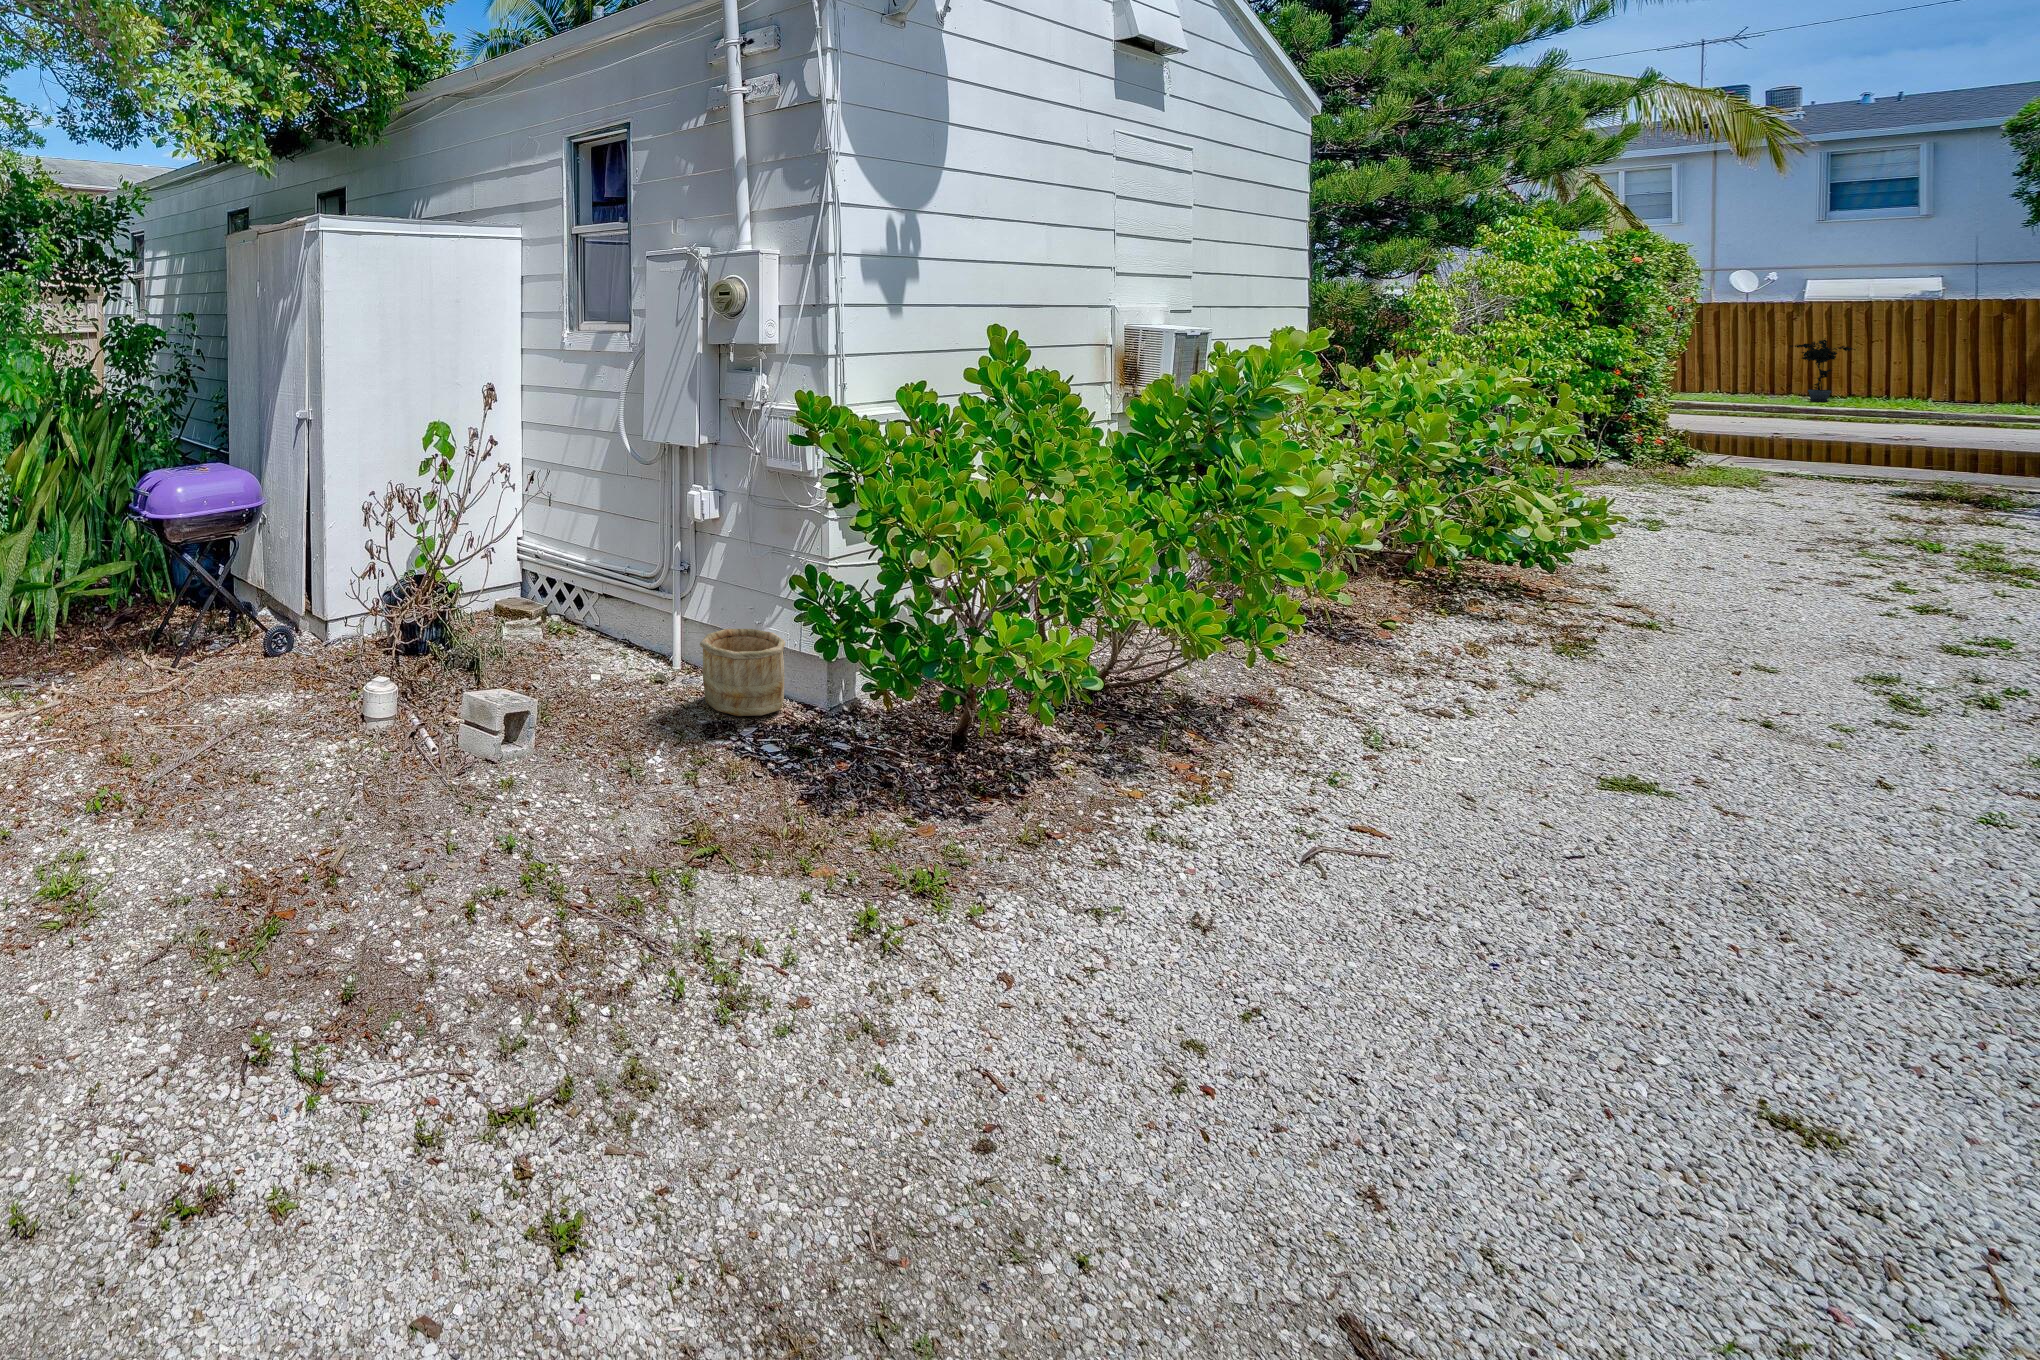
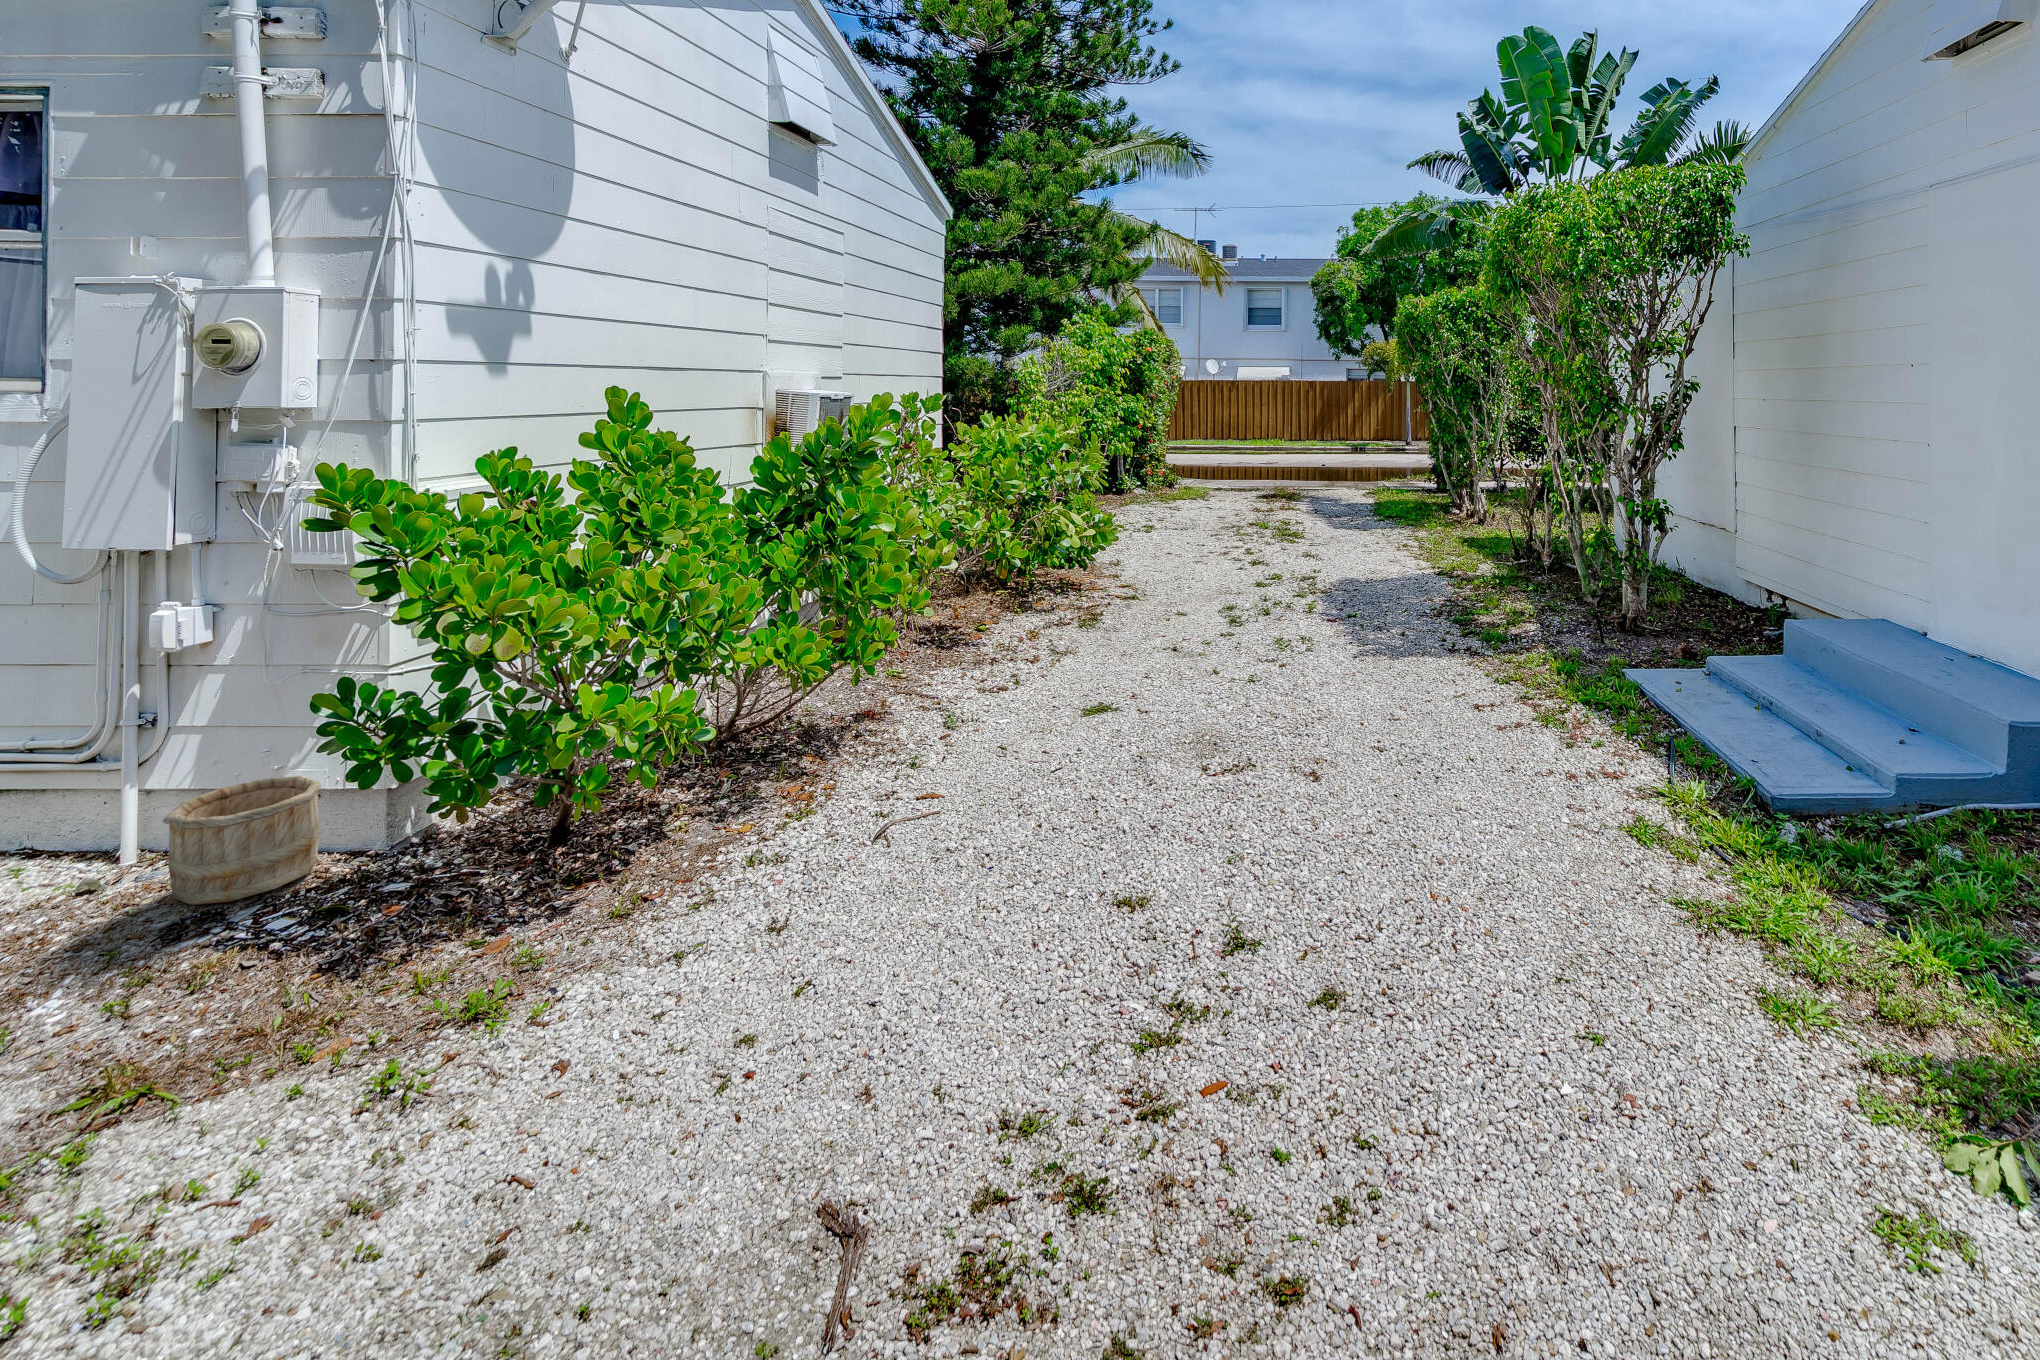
potted plant: present [1789,338,1856,402] -> none [1226,404,1253,444]

